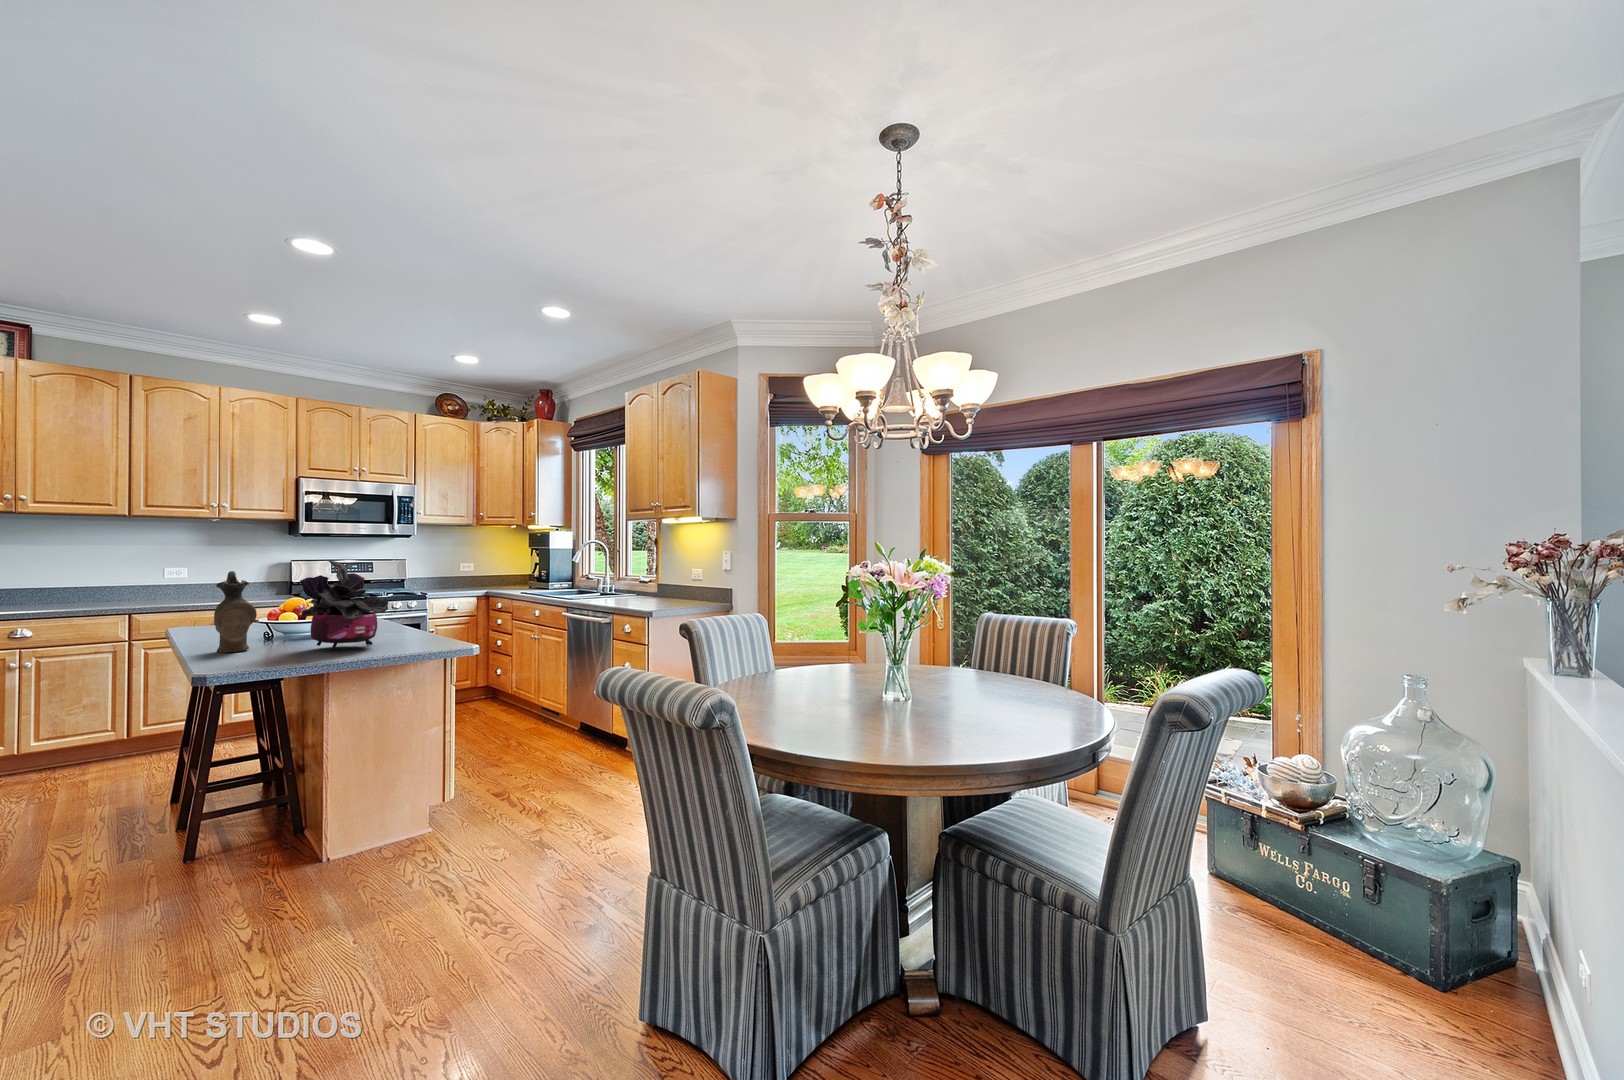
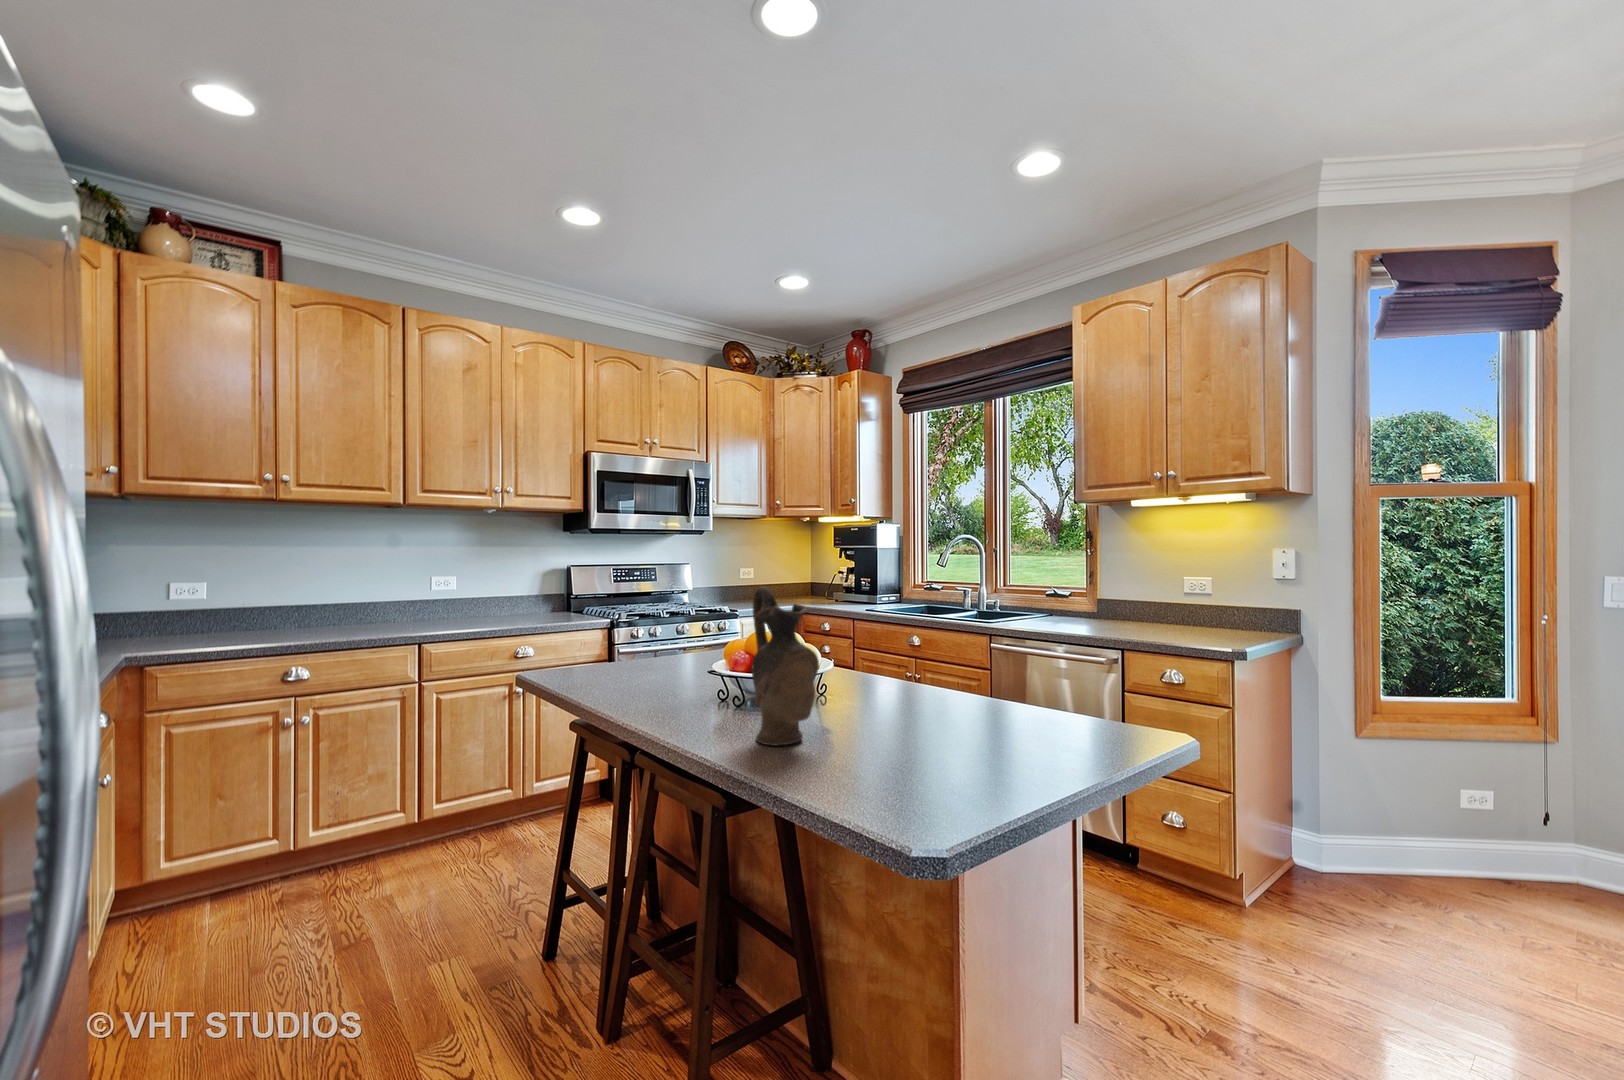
potted plant: present [300,560,389,650] -> none [884,564,1010,740]

